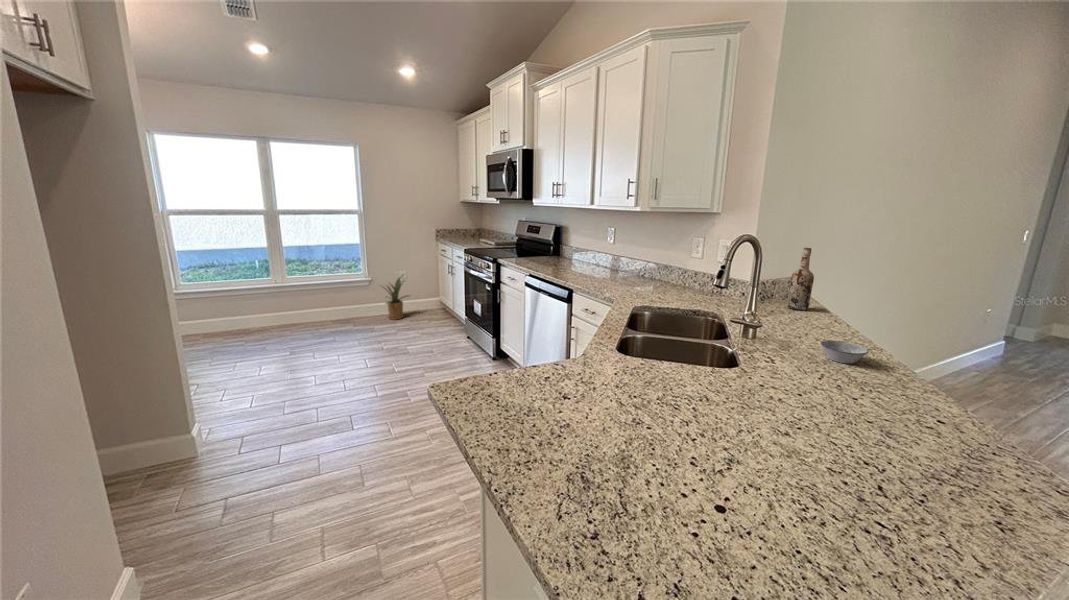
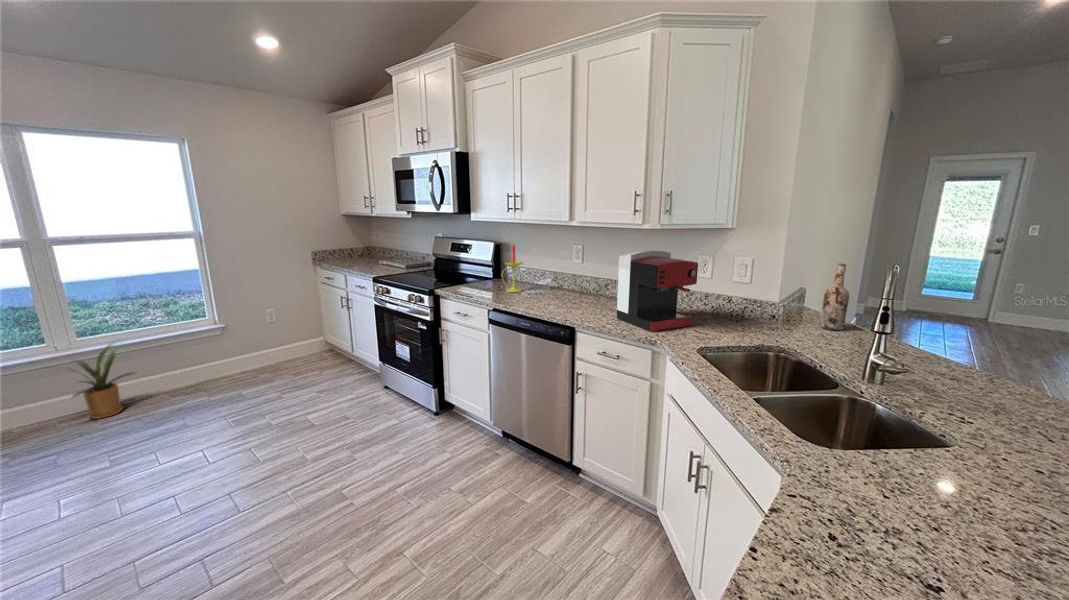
candle: none [547,225,566,265] -> present [505,245,523,292]
coffee maker: none [610,230,670,295] -> present [617,251,698,332]
house plant: present [384,277,408,320] -> present [69,342,134,419]
bowl: present [821,340,868,364] -> none [975,378,1041,408]

